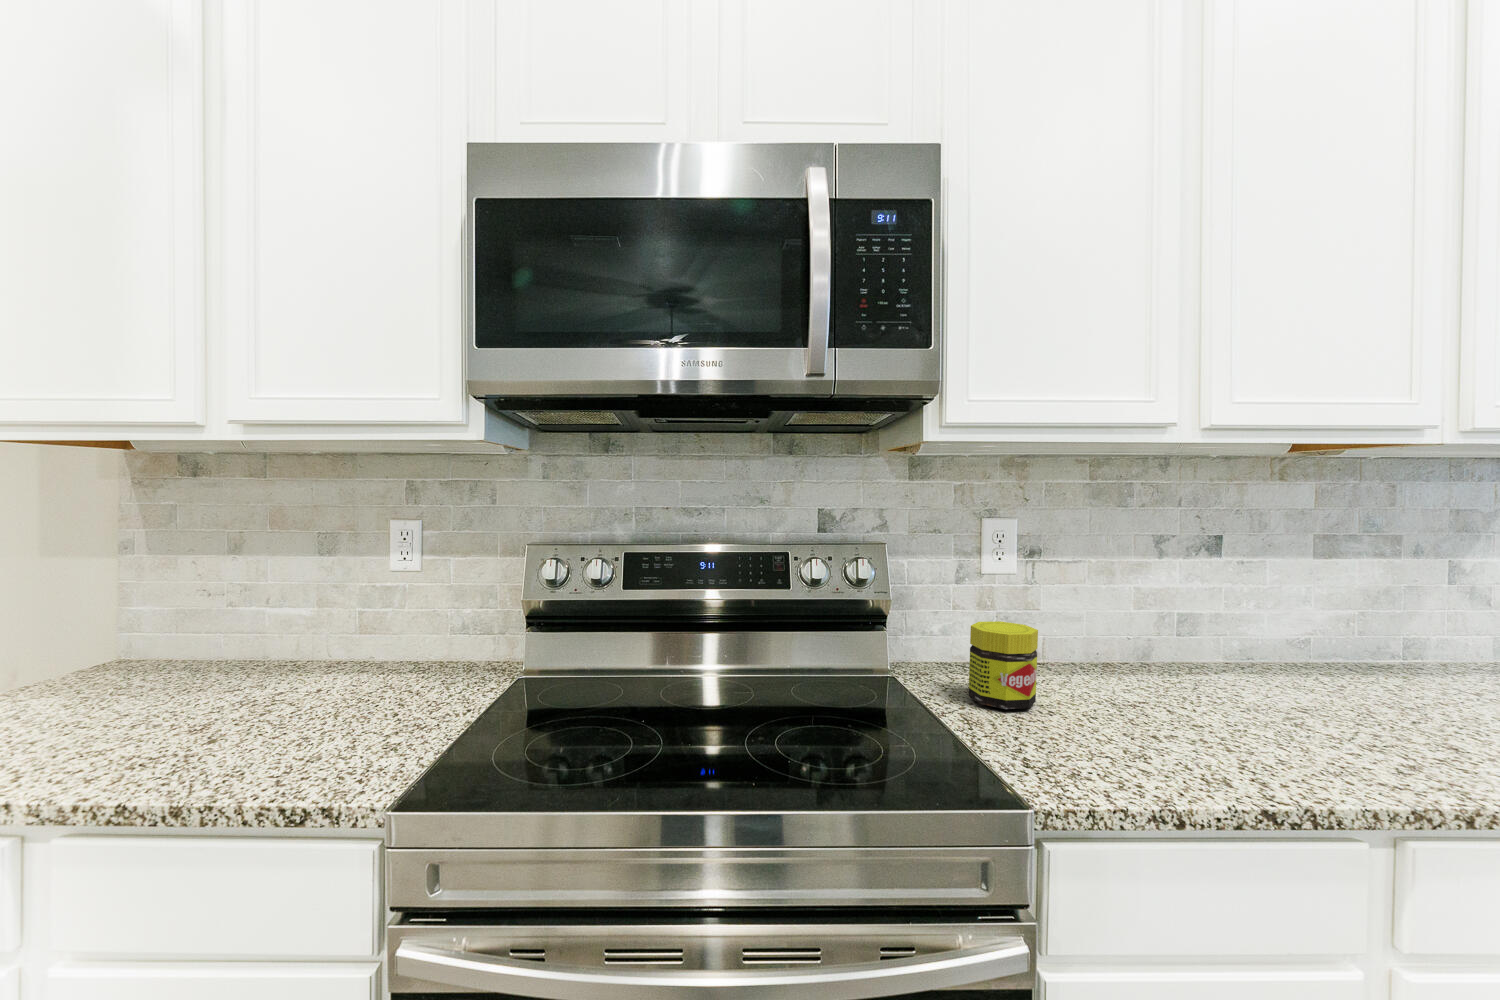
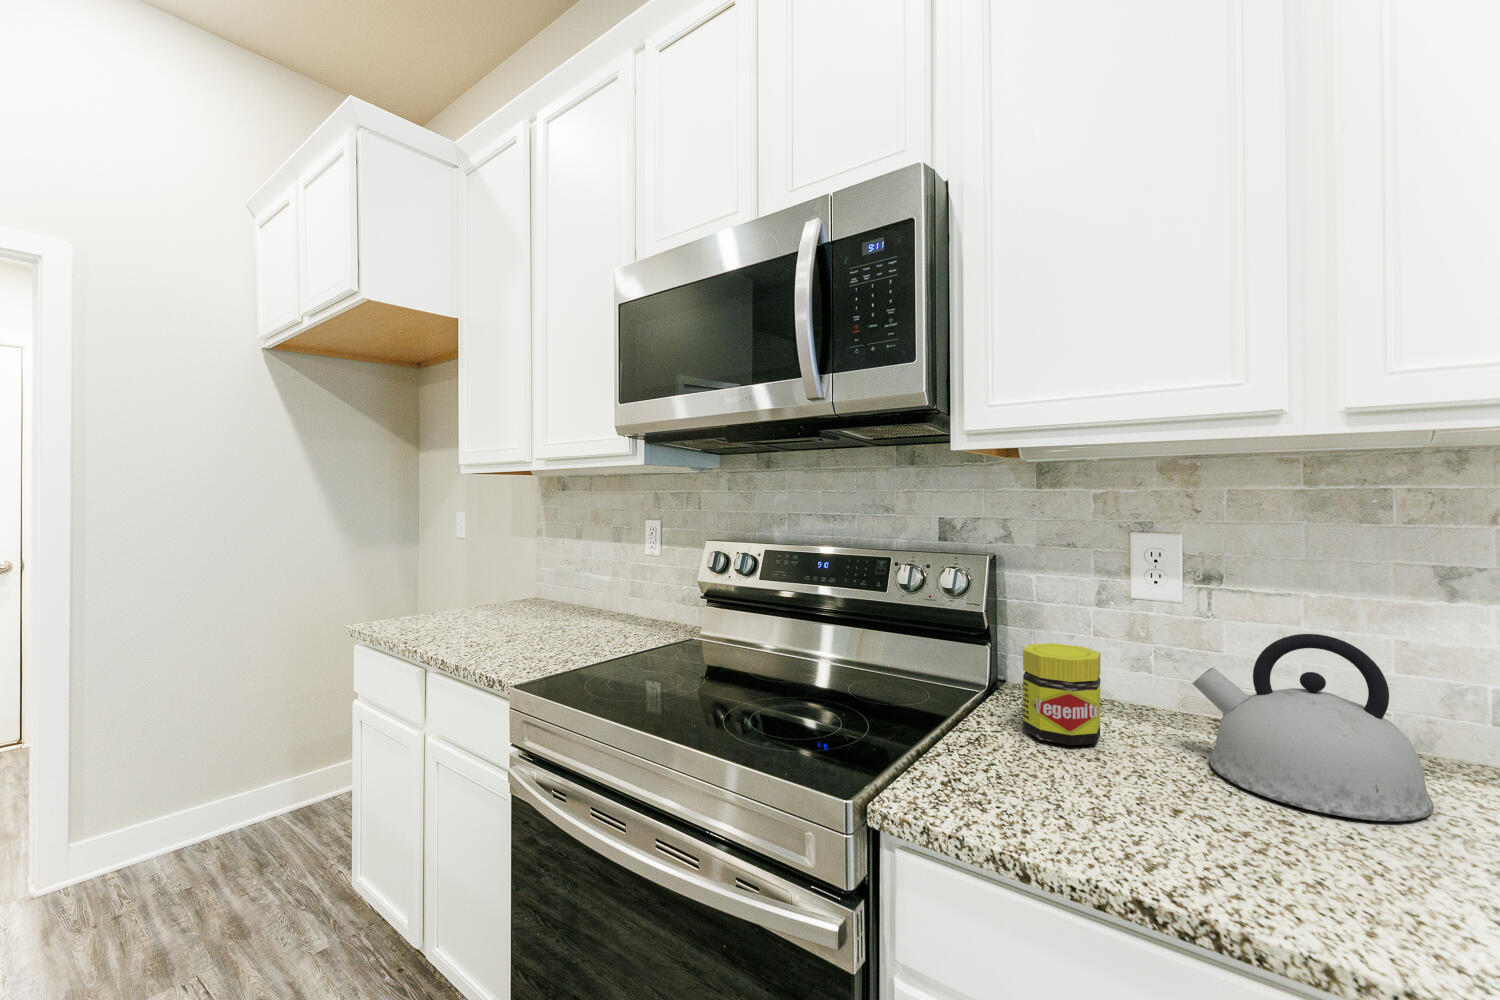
kettle: none [1082,591,1227,715] -> present [1192,634,1434,821]

